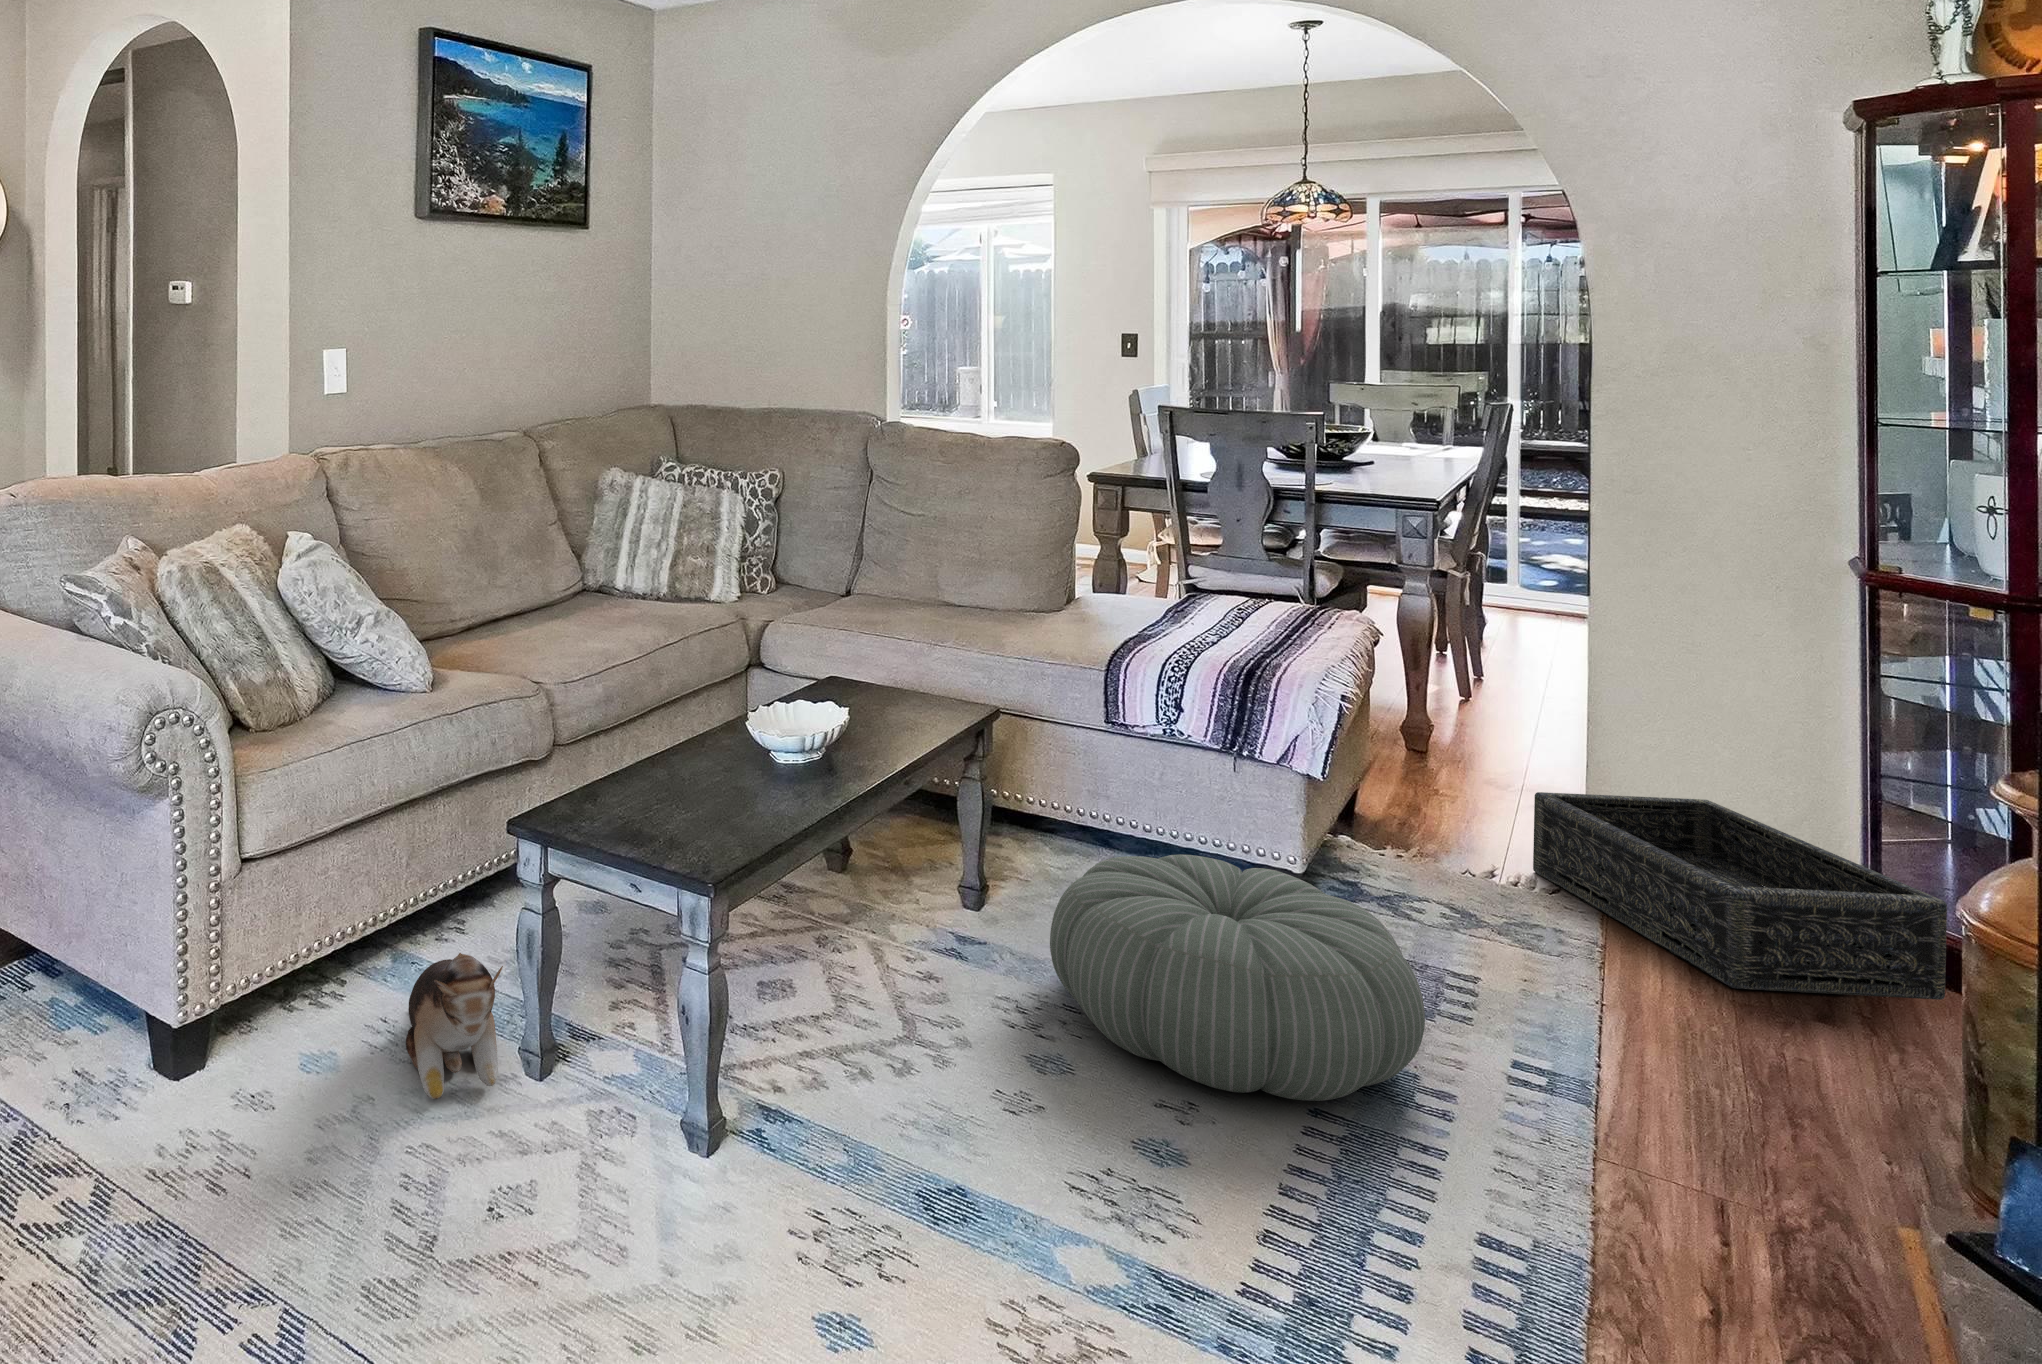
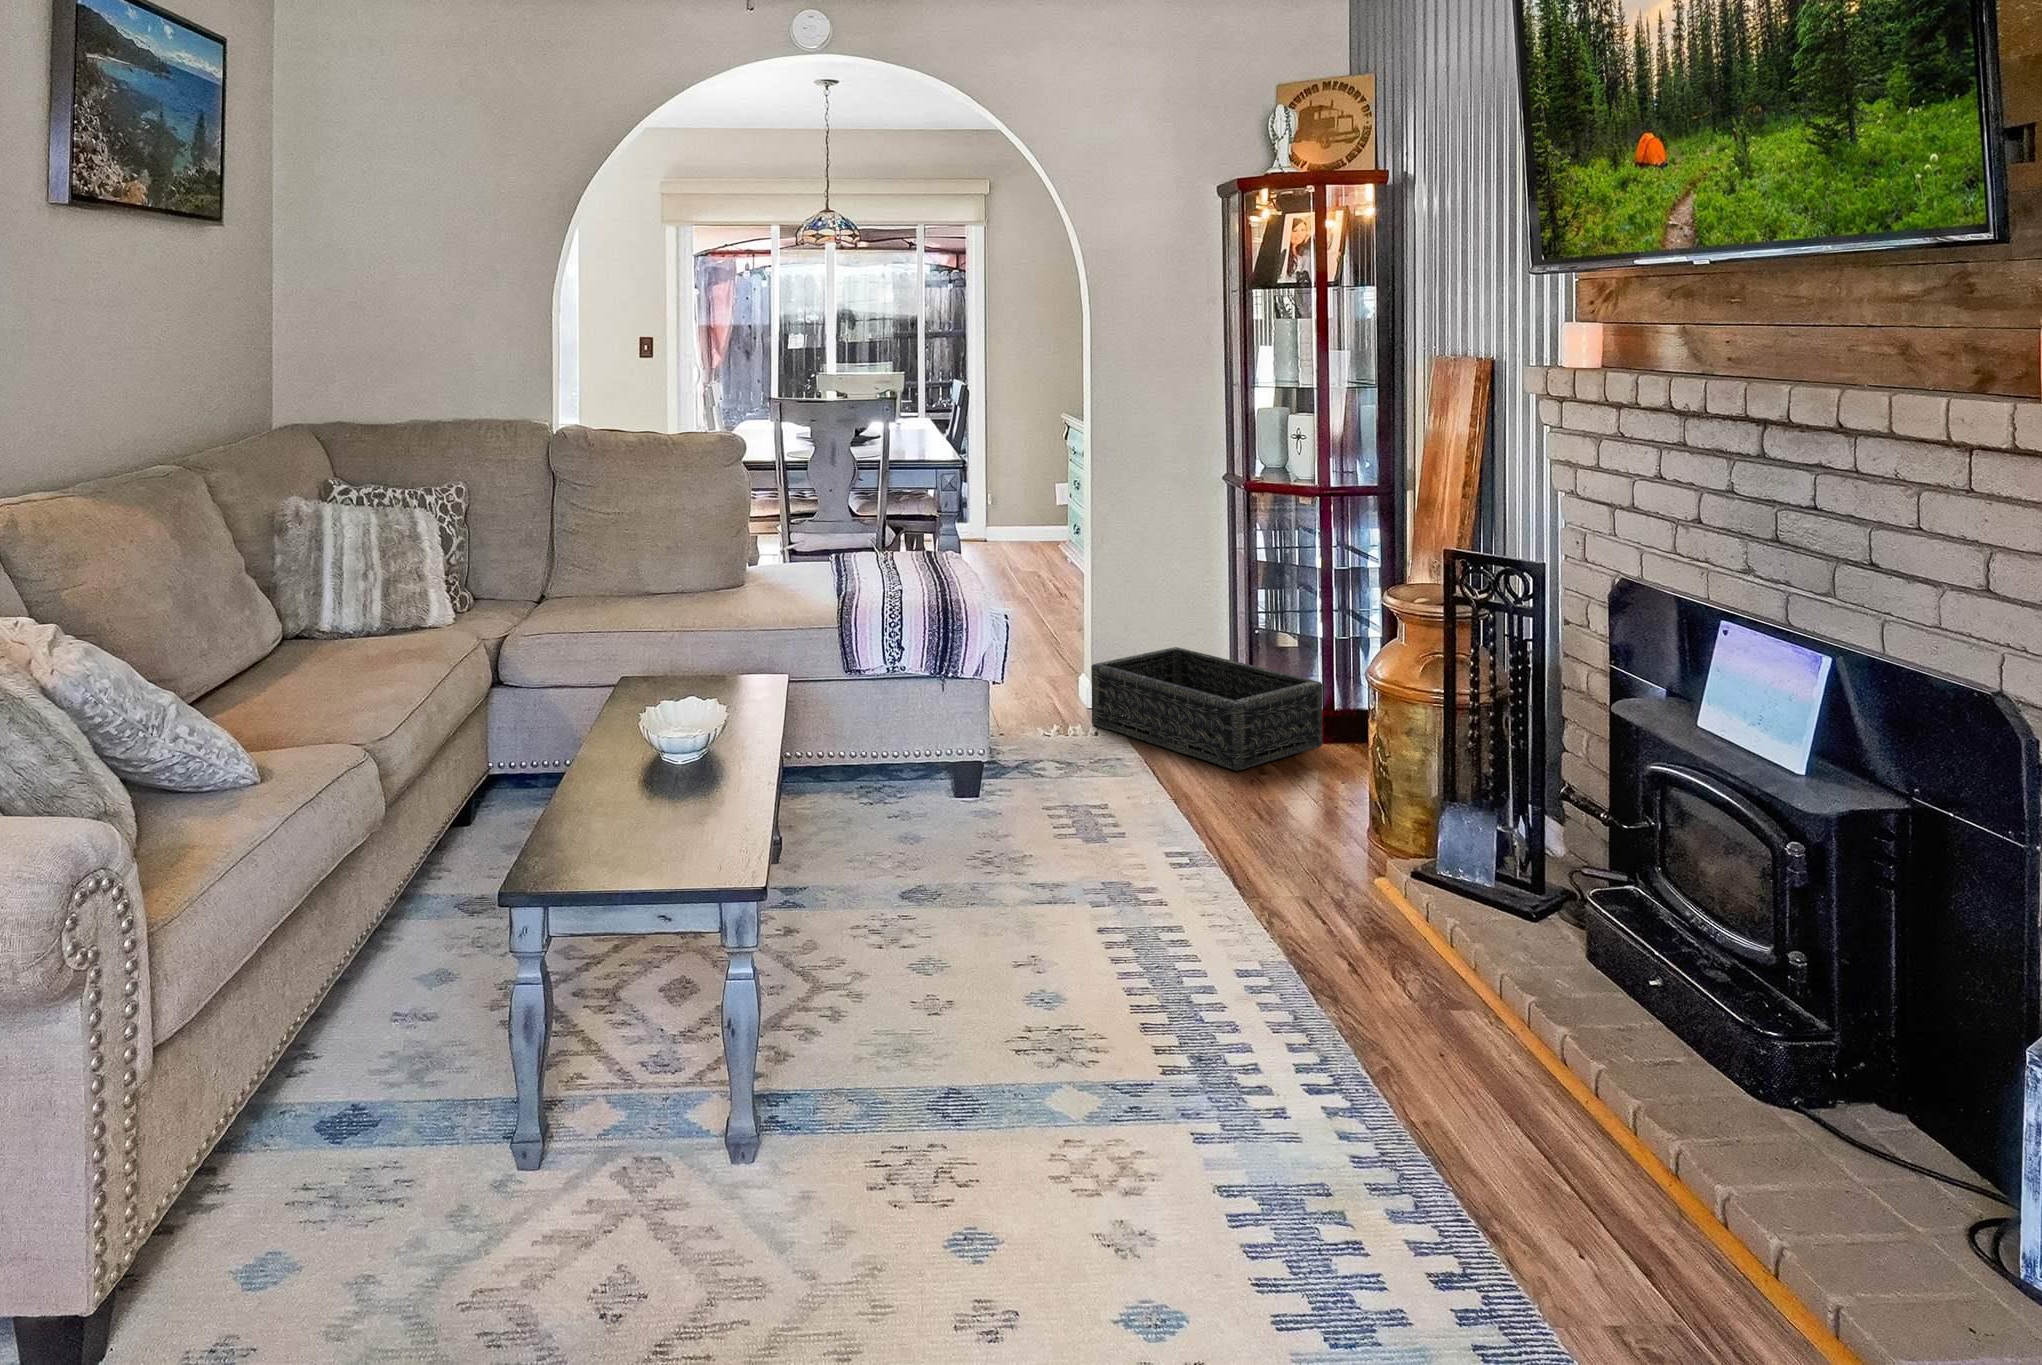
pouf: present [1050,854,1425,1101] -> none [886,762,1151,942]
plush toy: present [406,953,503,1099] -> none [347,1047,544,1228]

